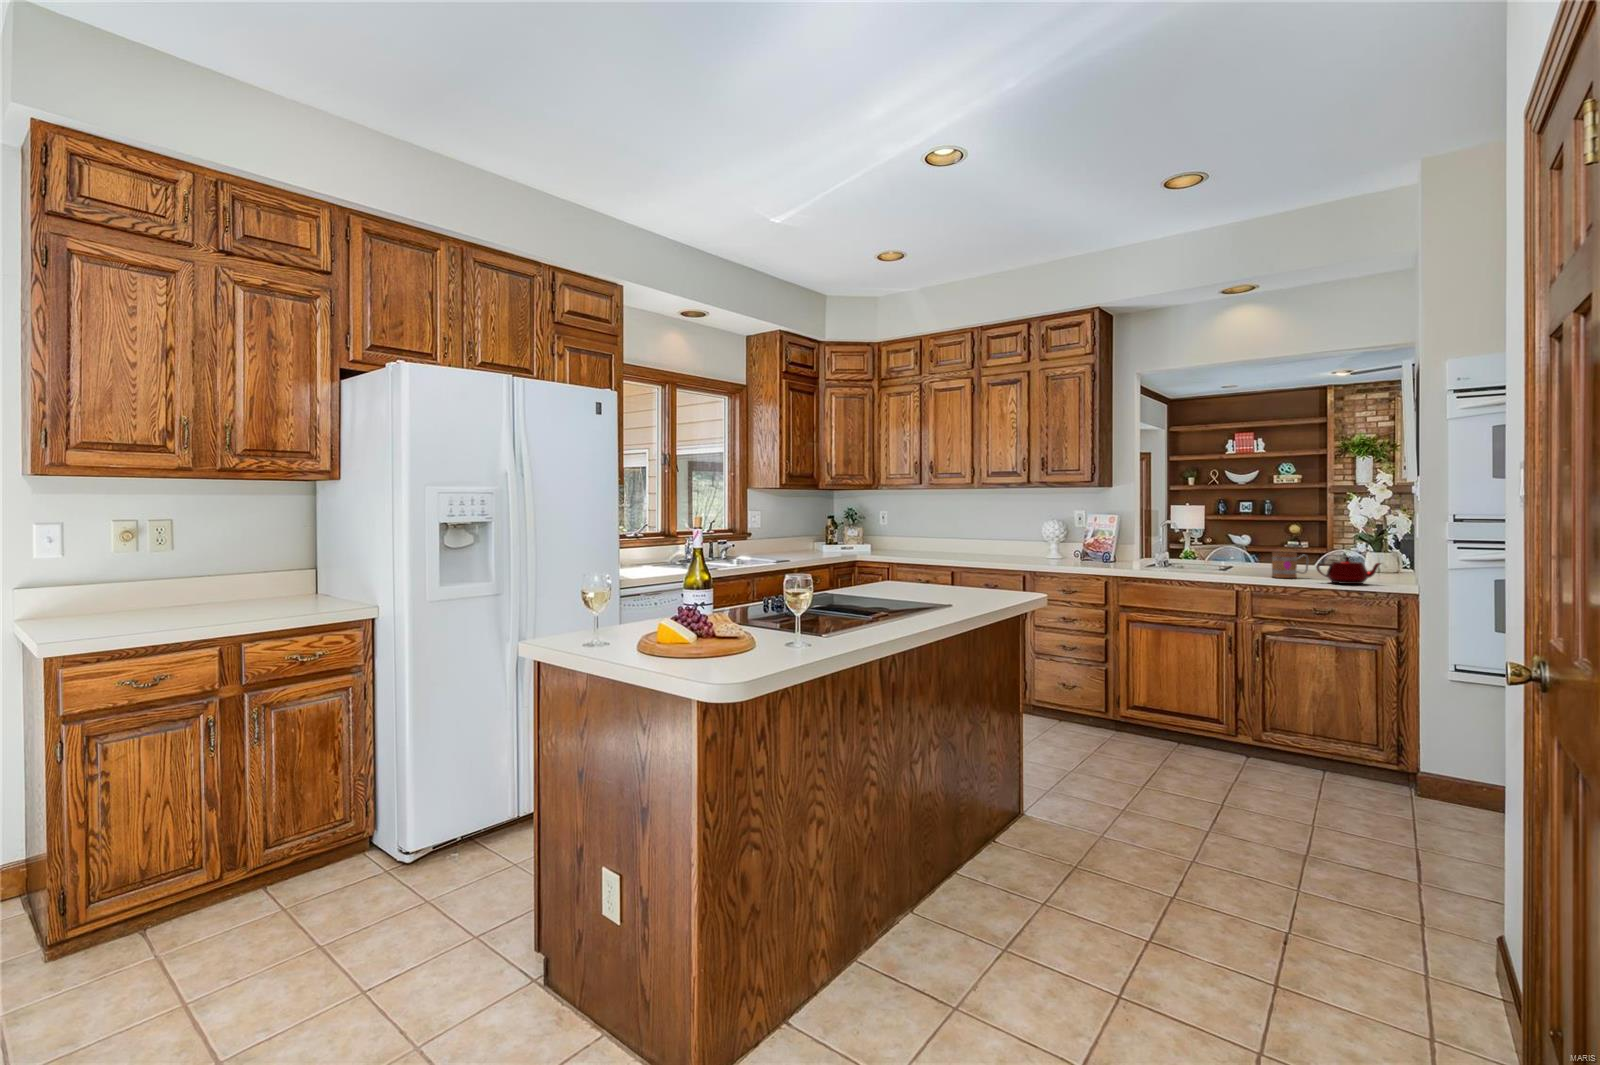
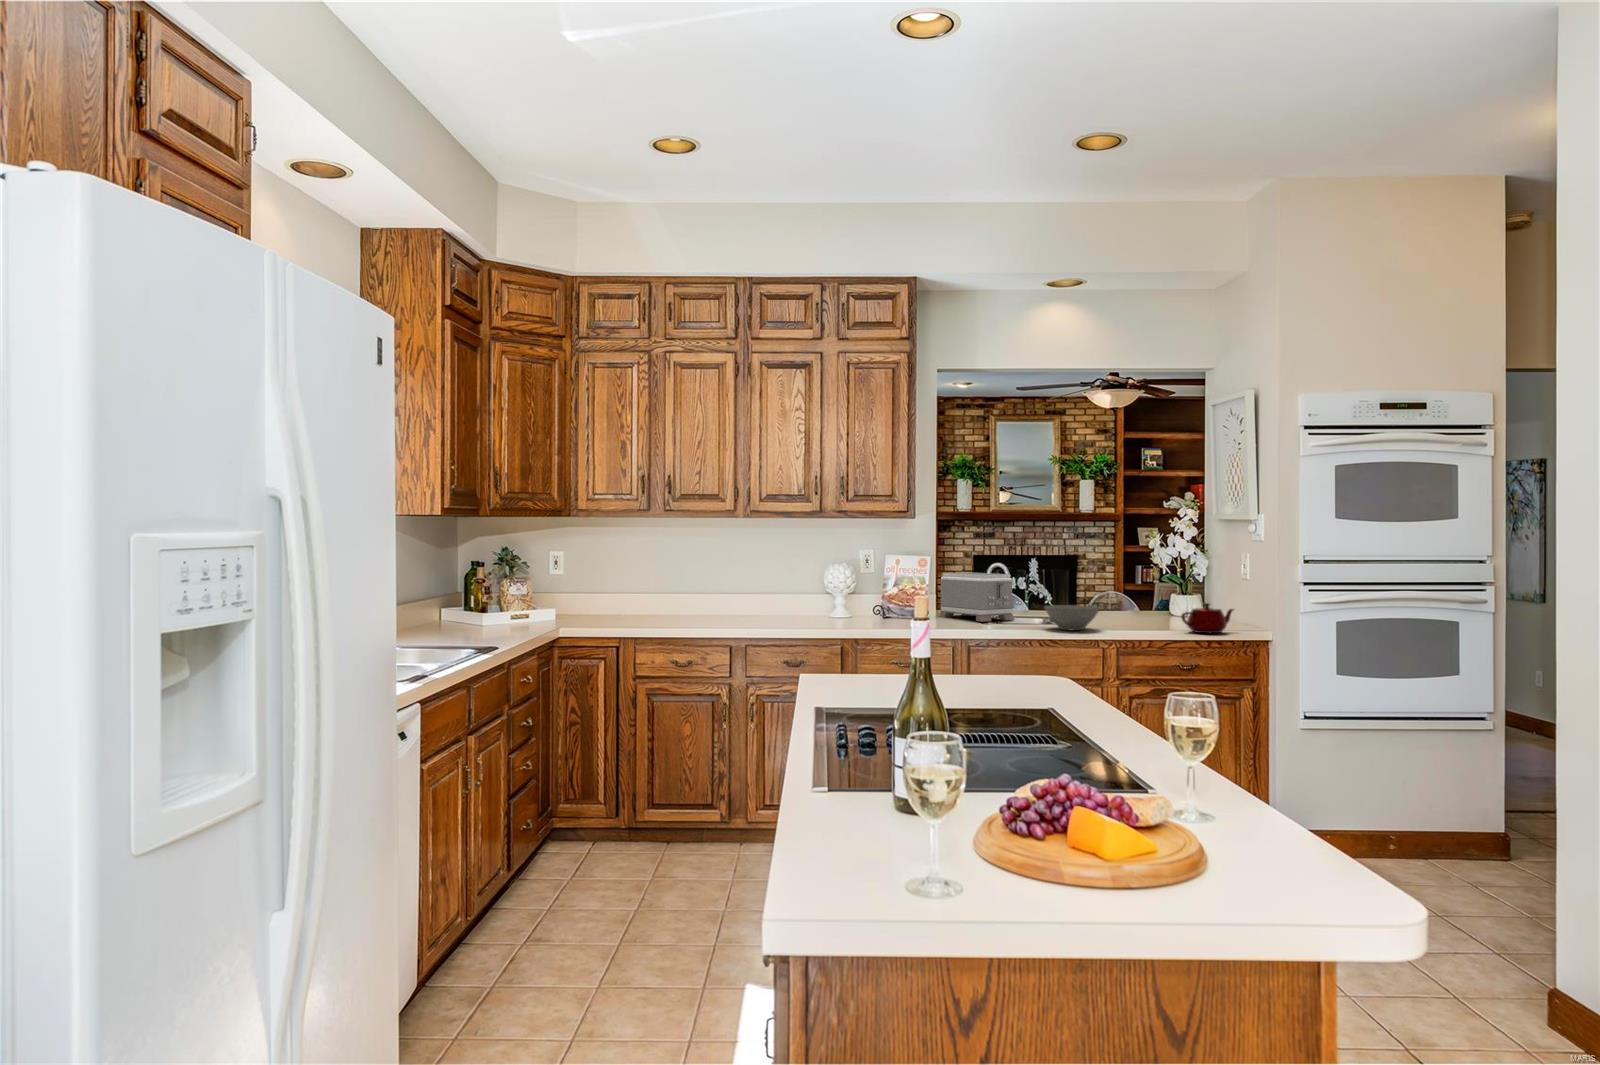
toaster: none [1149,529,1200,567] -> present [939,572,1015,622]
mug: present [1272,552,1309,578] -> none [1120,600,1153,630]
bowl: none [1192,555,1245,575] -> present [1044,605,1099,630]

